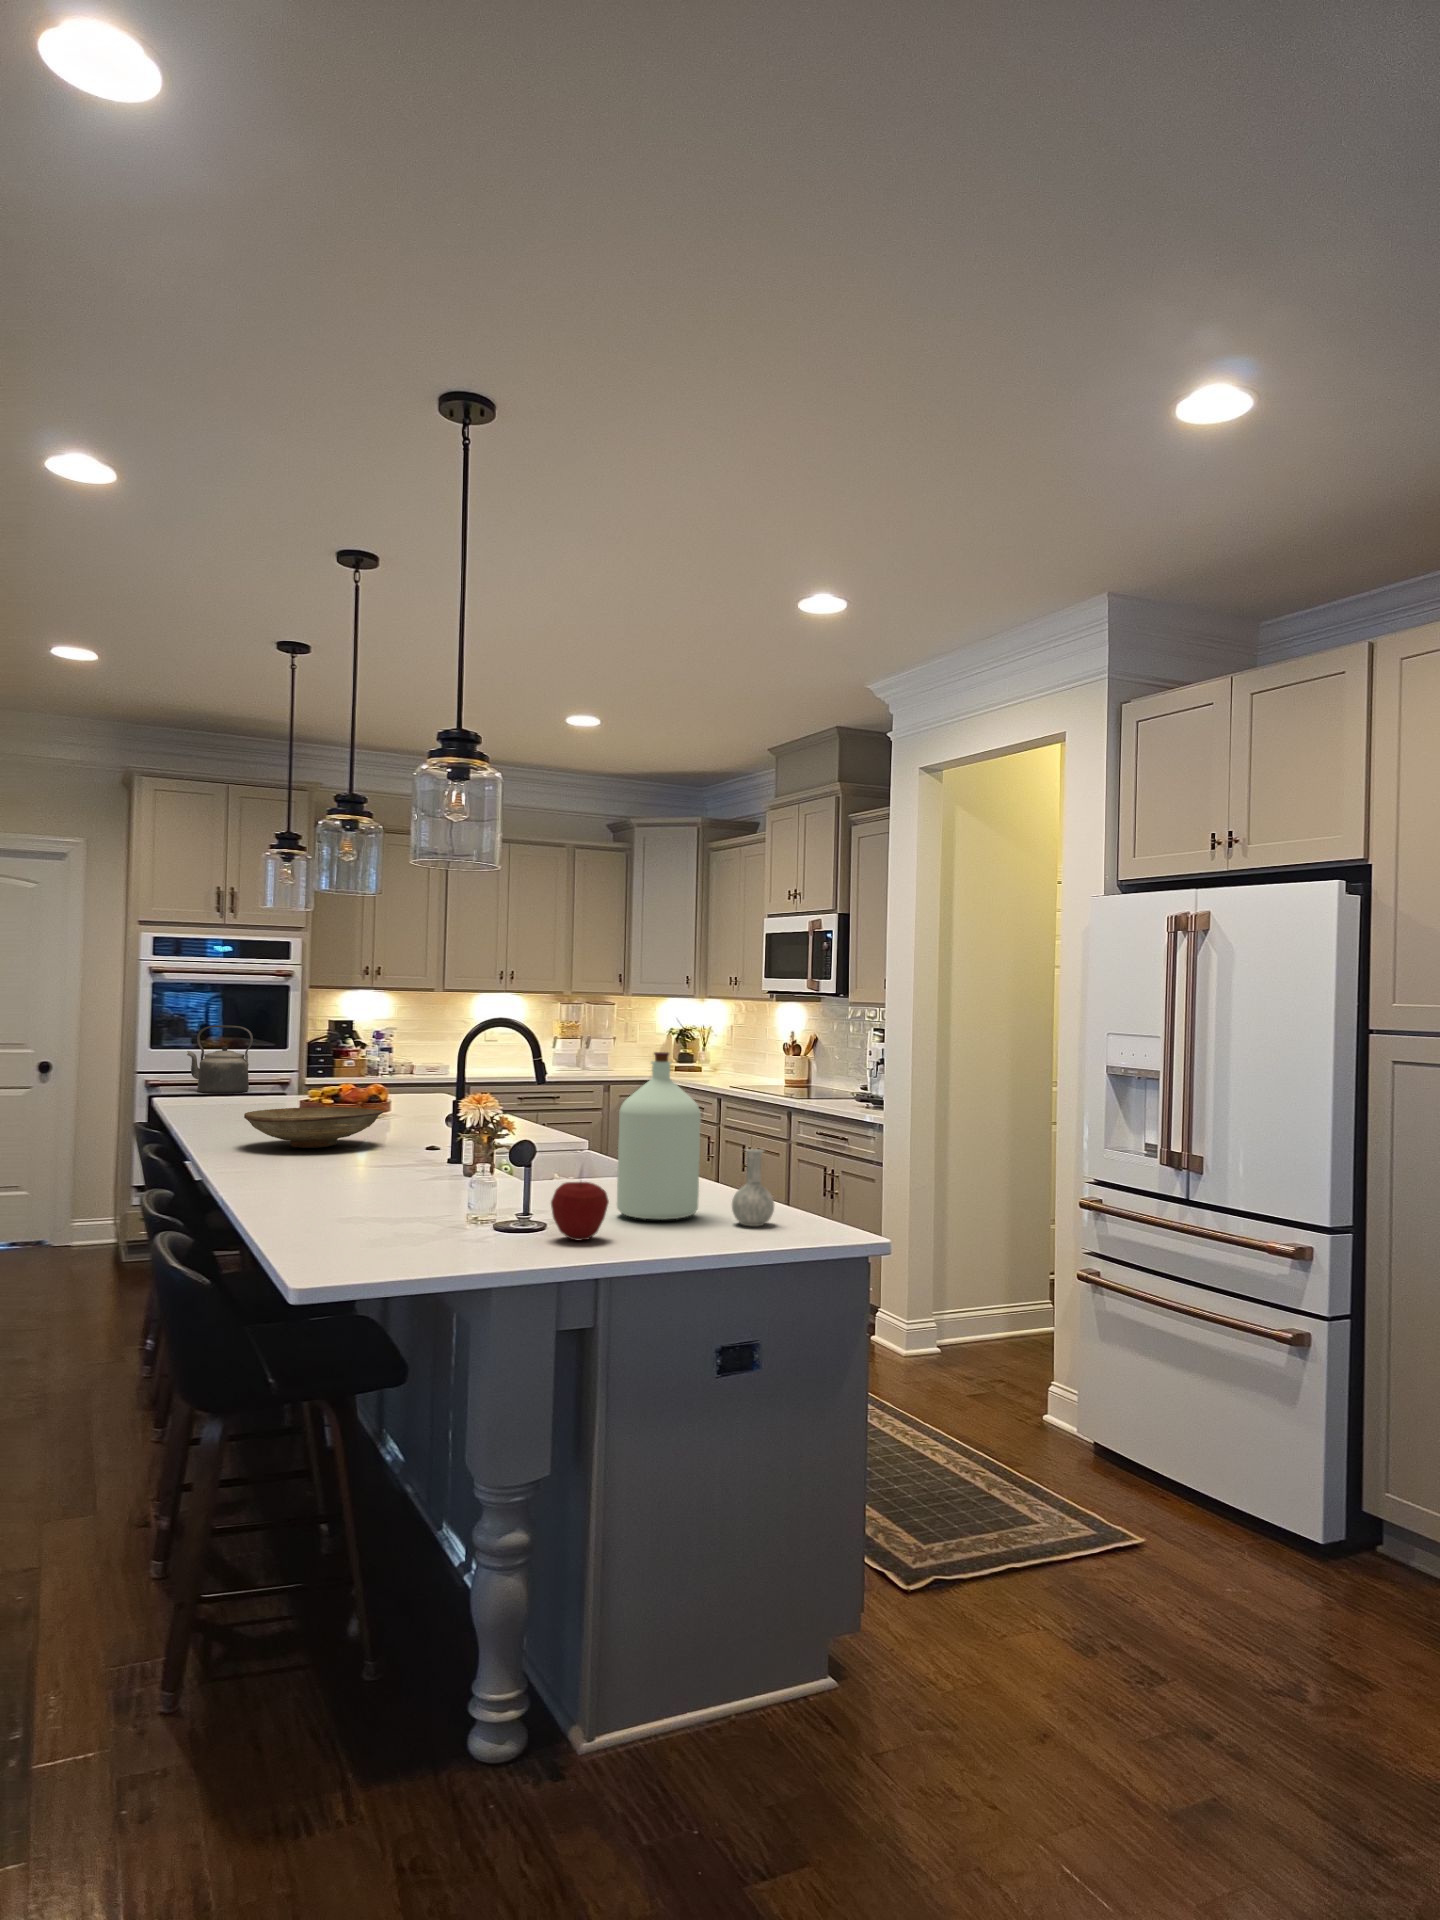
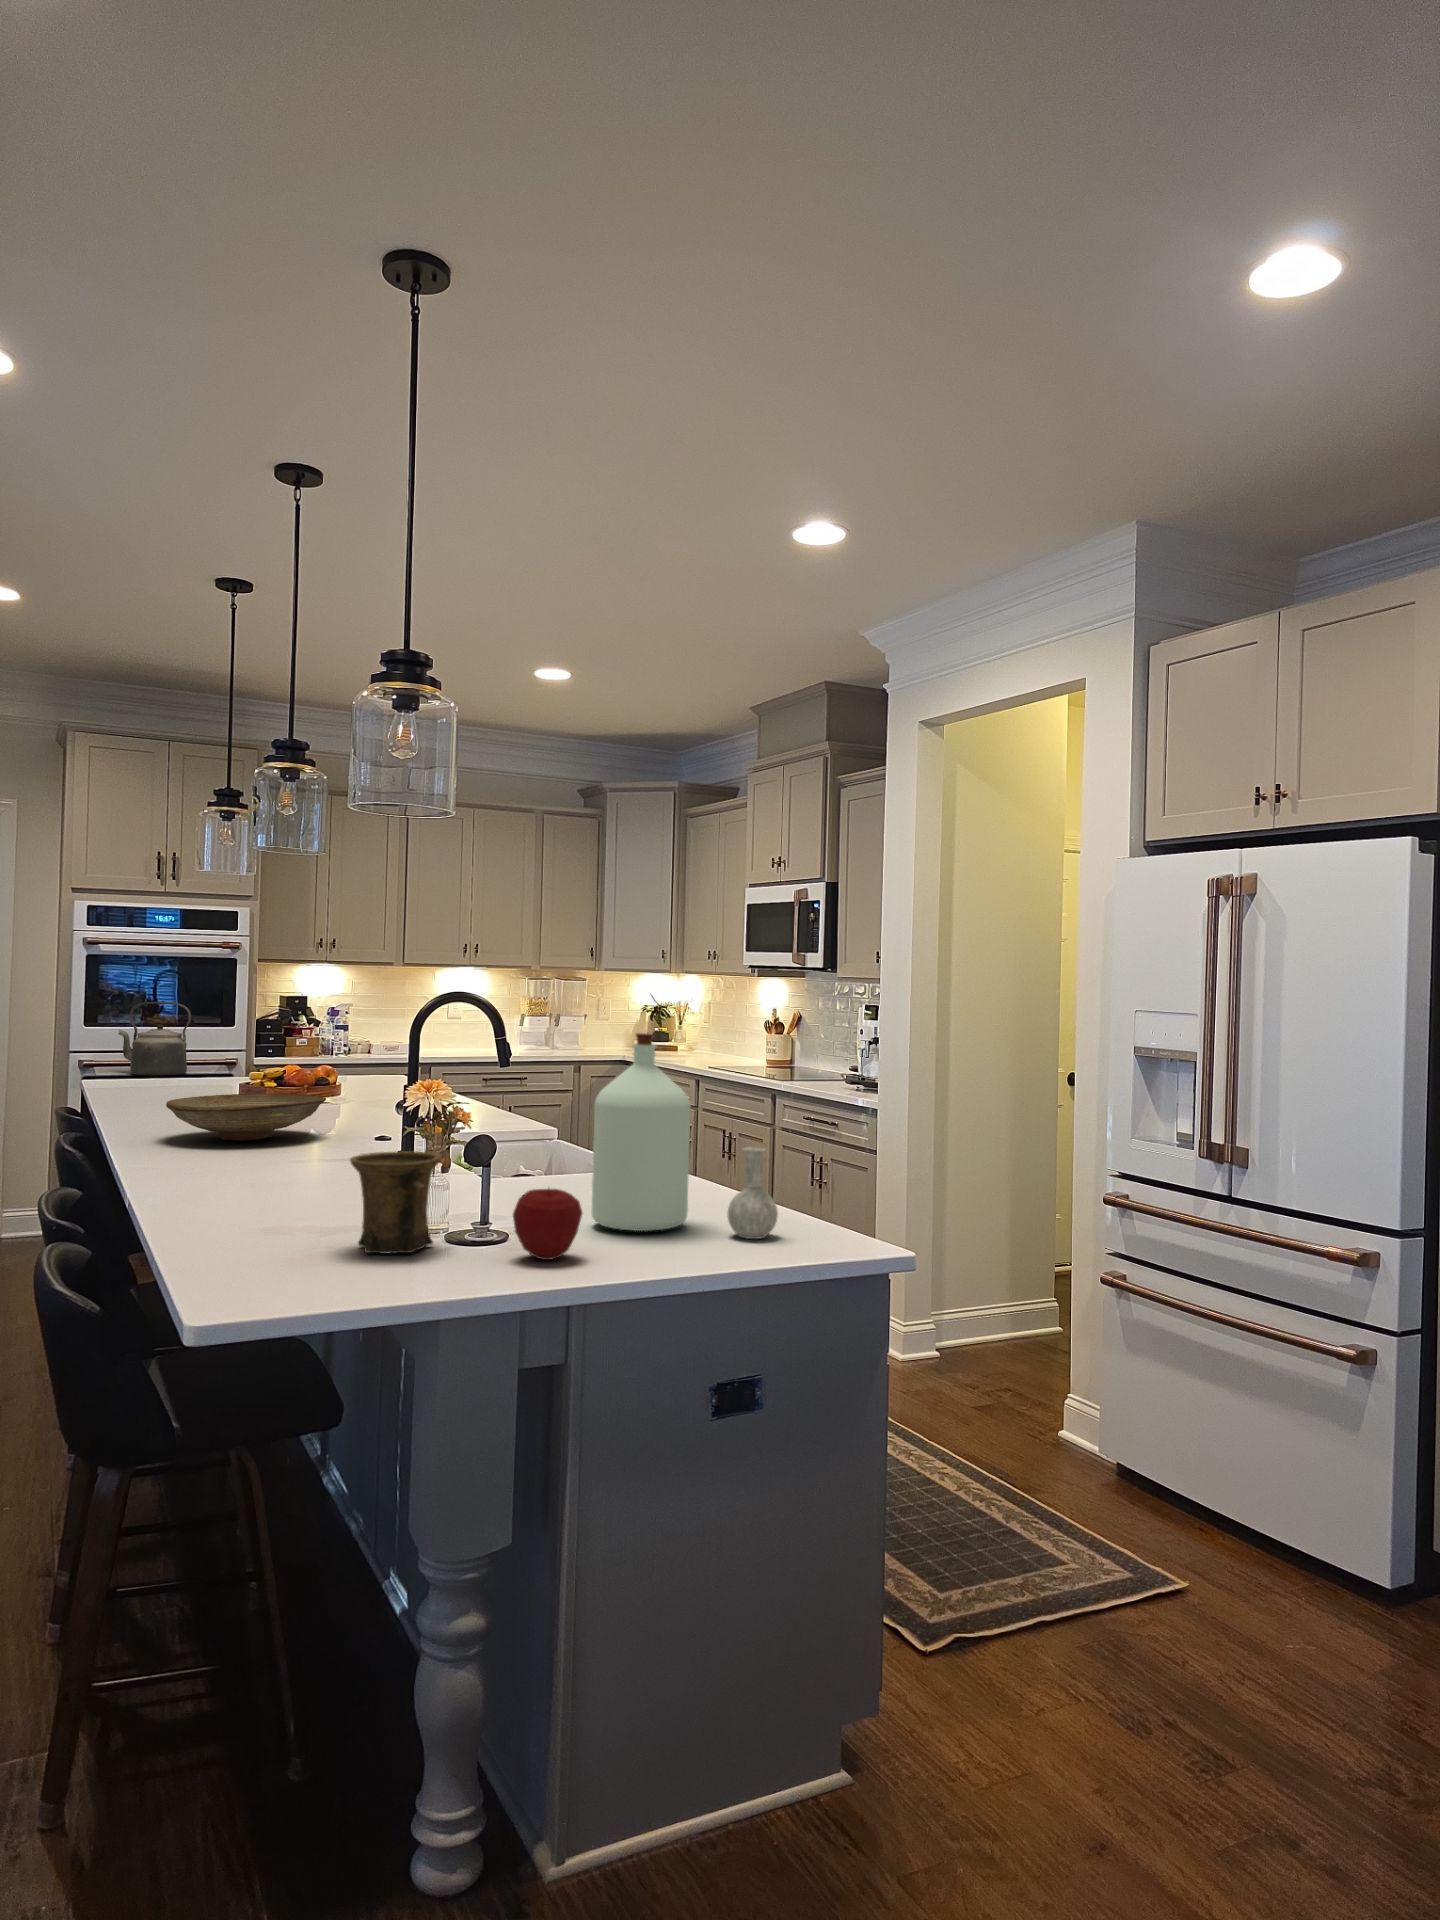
mug: none [416,1151,491,1235] -> present [350,1151,441,1253]

